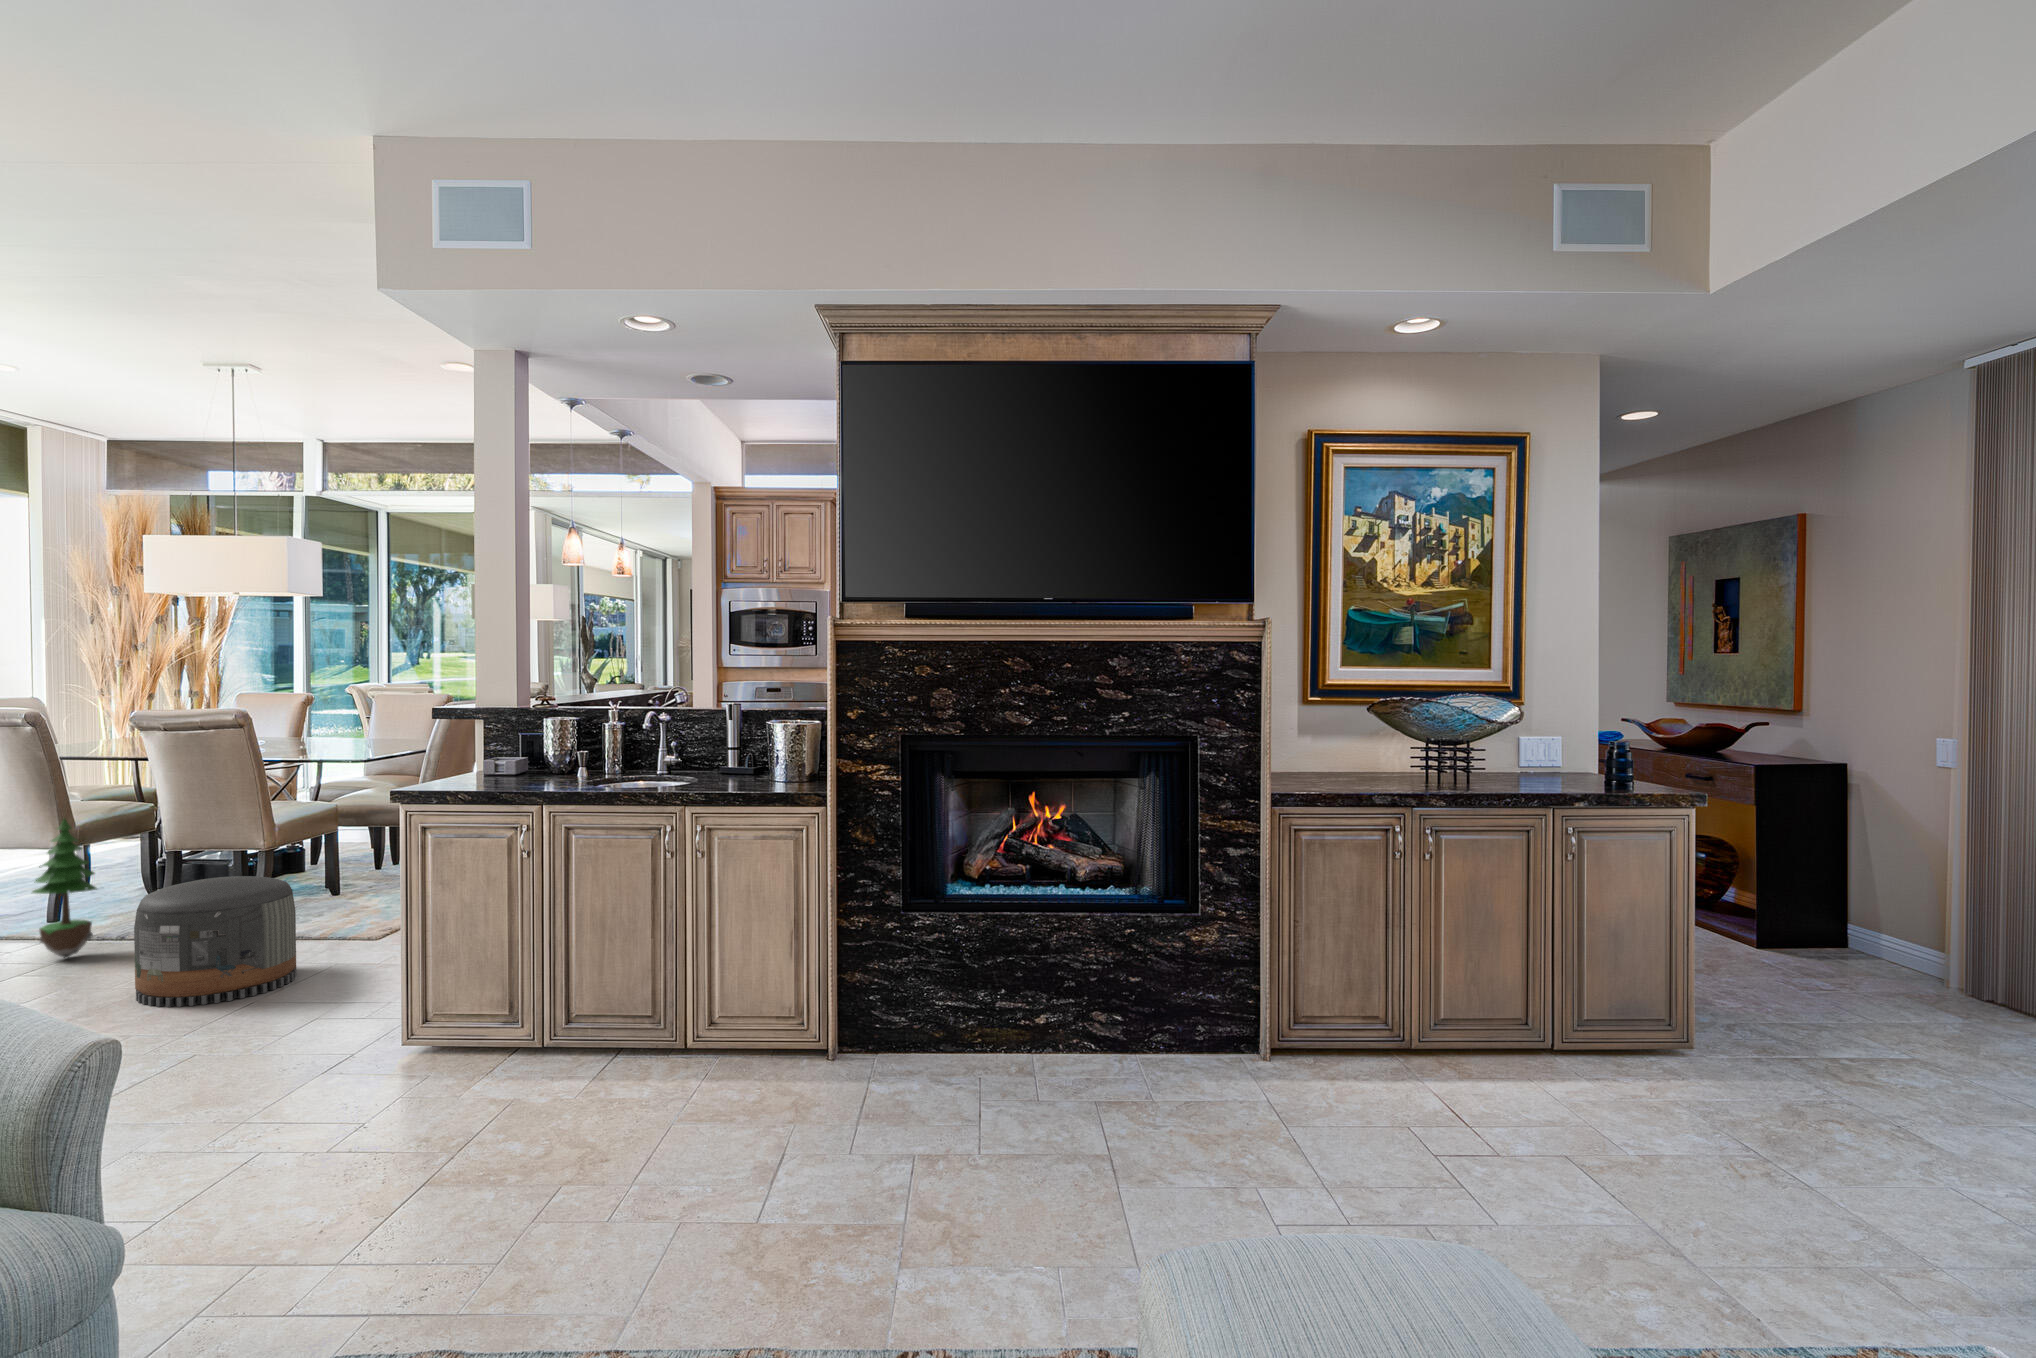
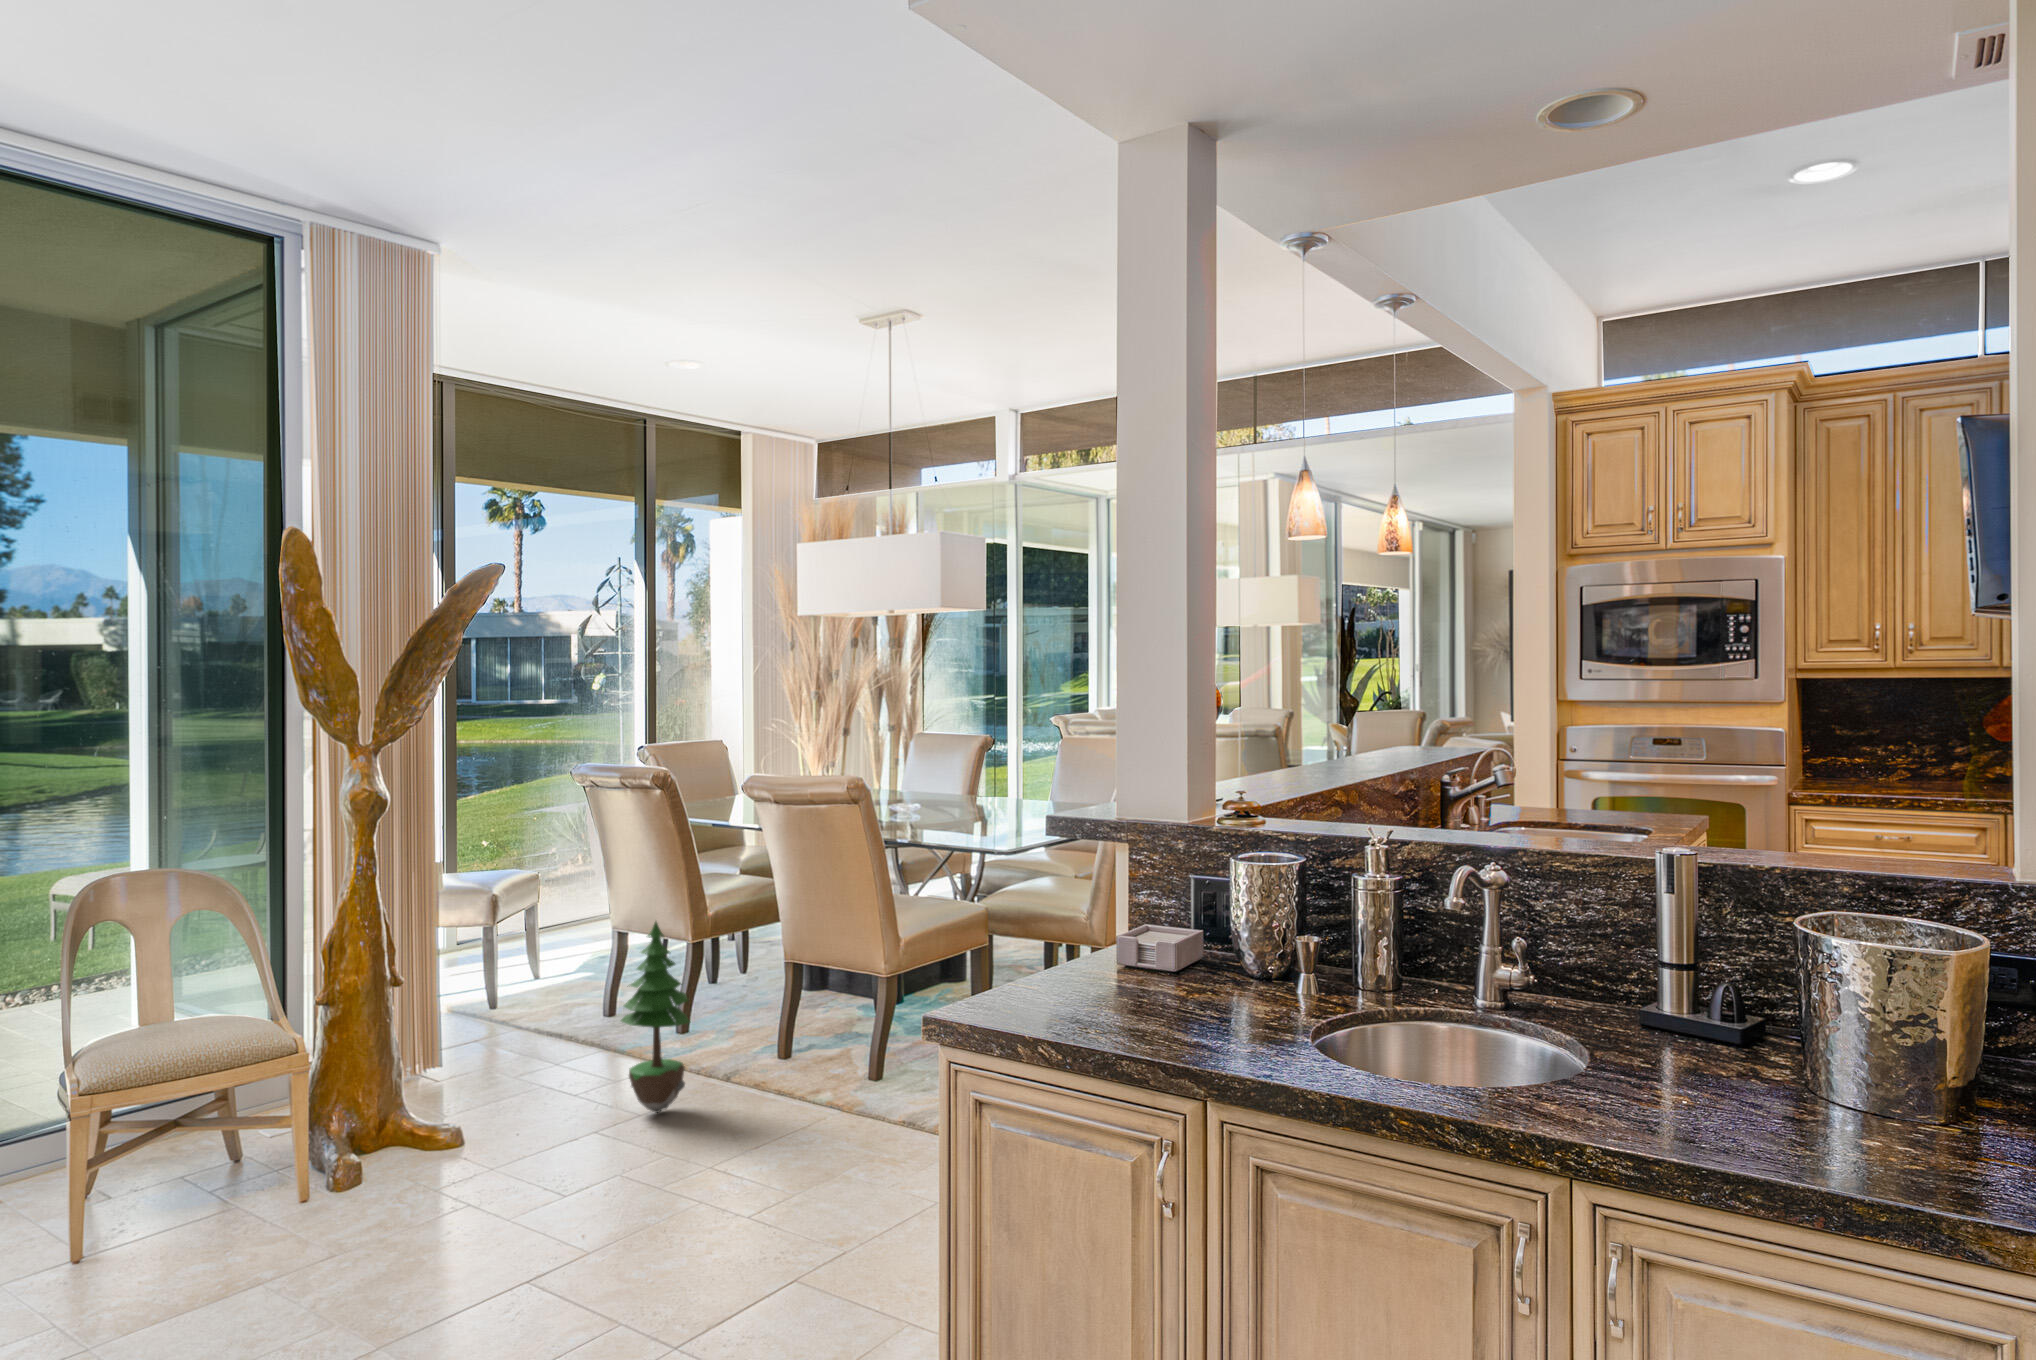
pouf: present [134,876,296,1007] -> none [674,1047,882,1270]

